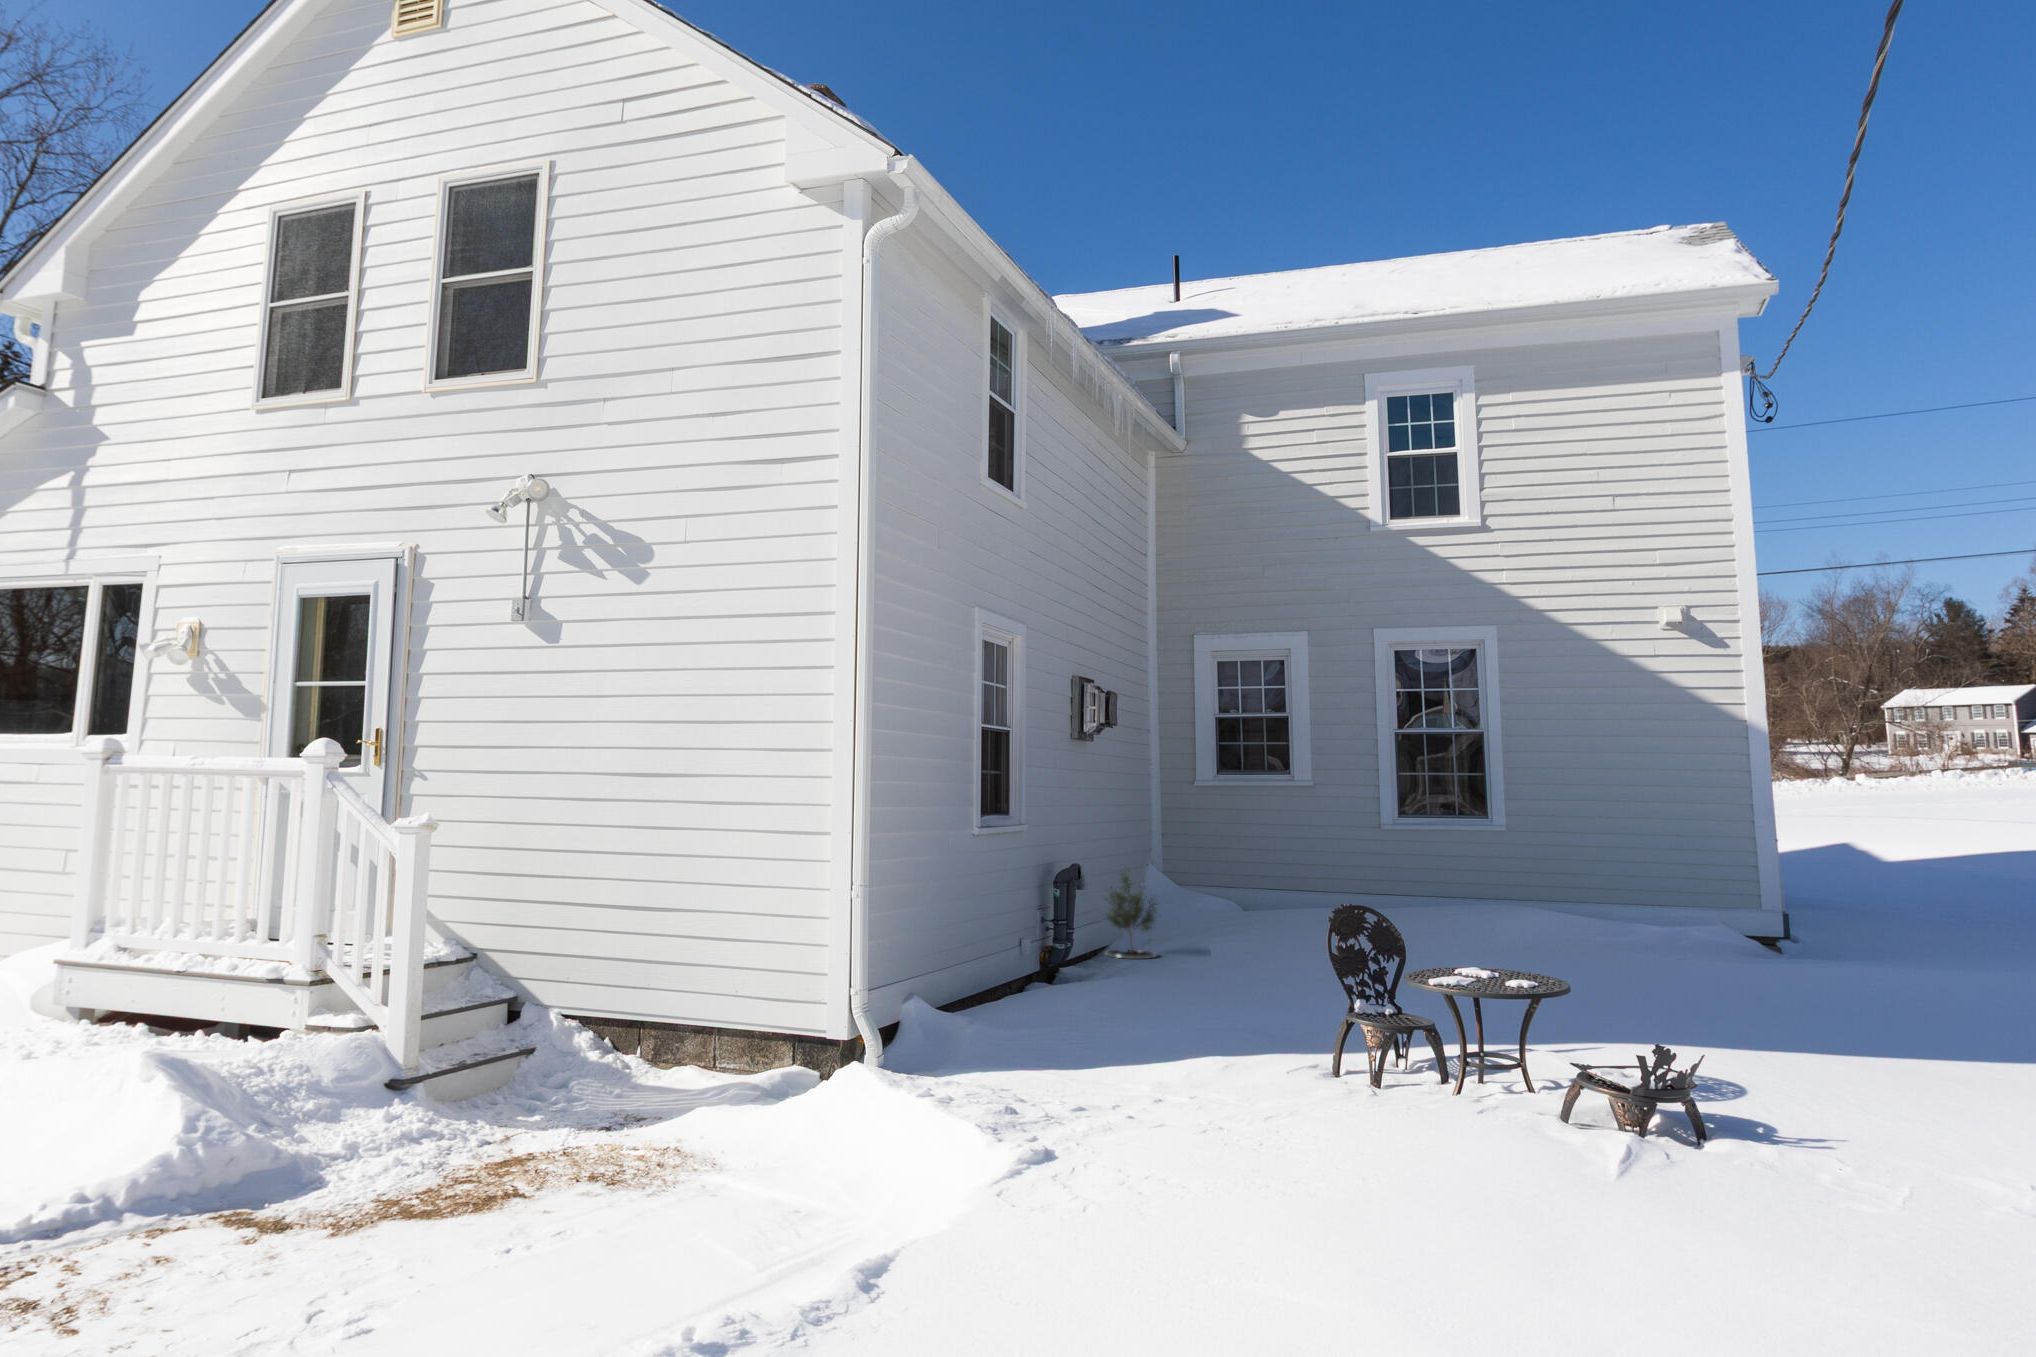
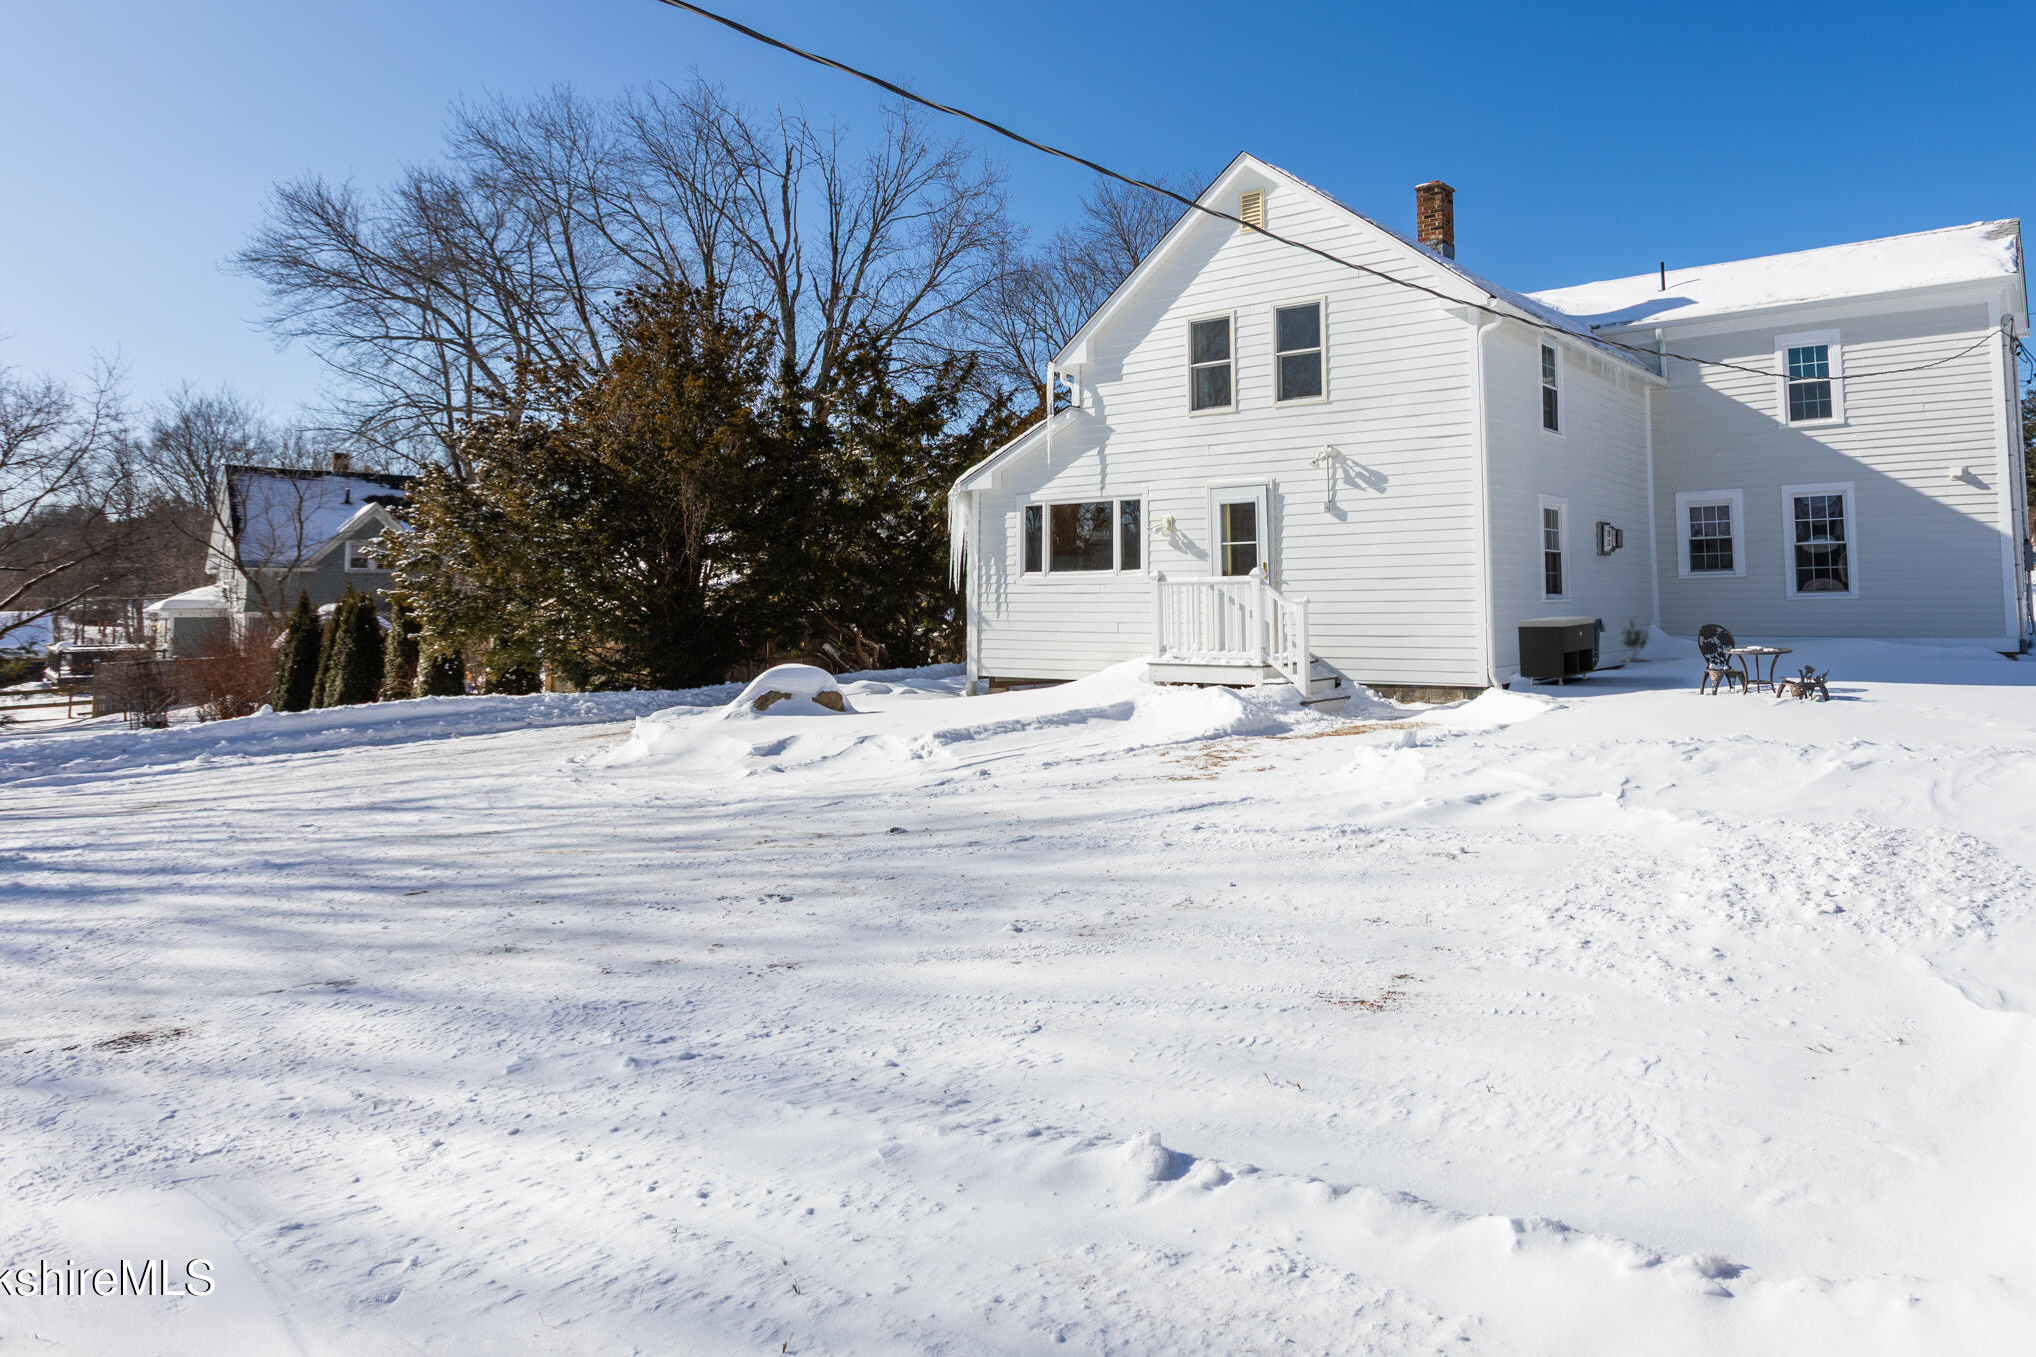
storage bench: none [930,871,1091,1041] -> present [1518,617,1596,685]

